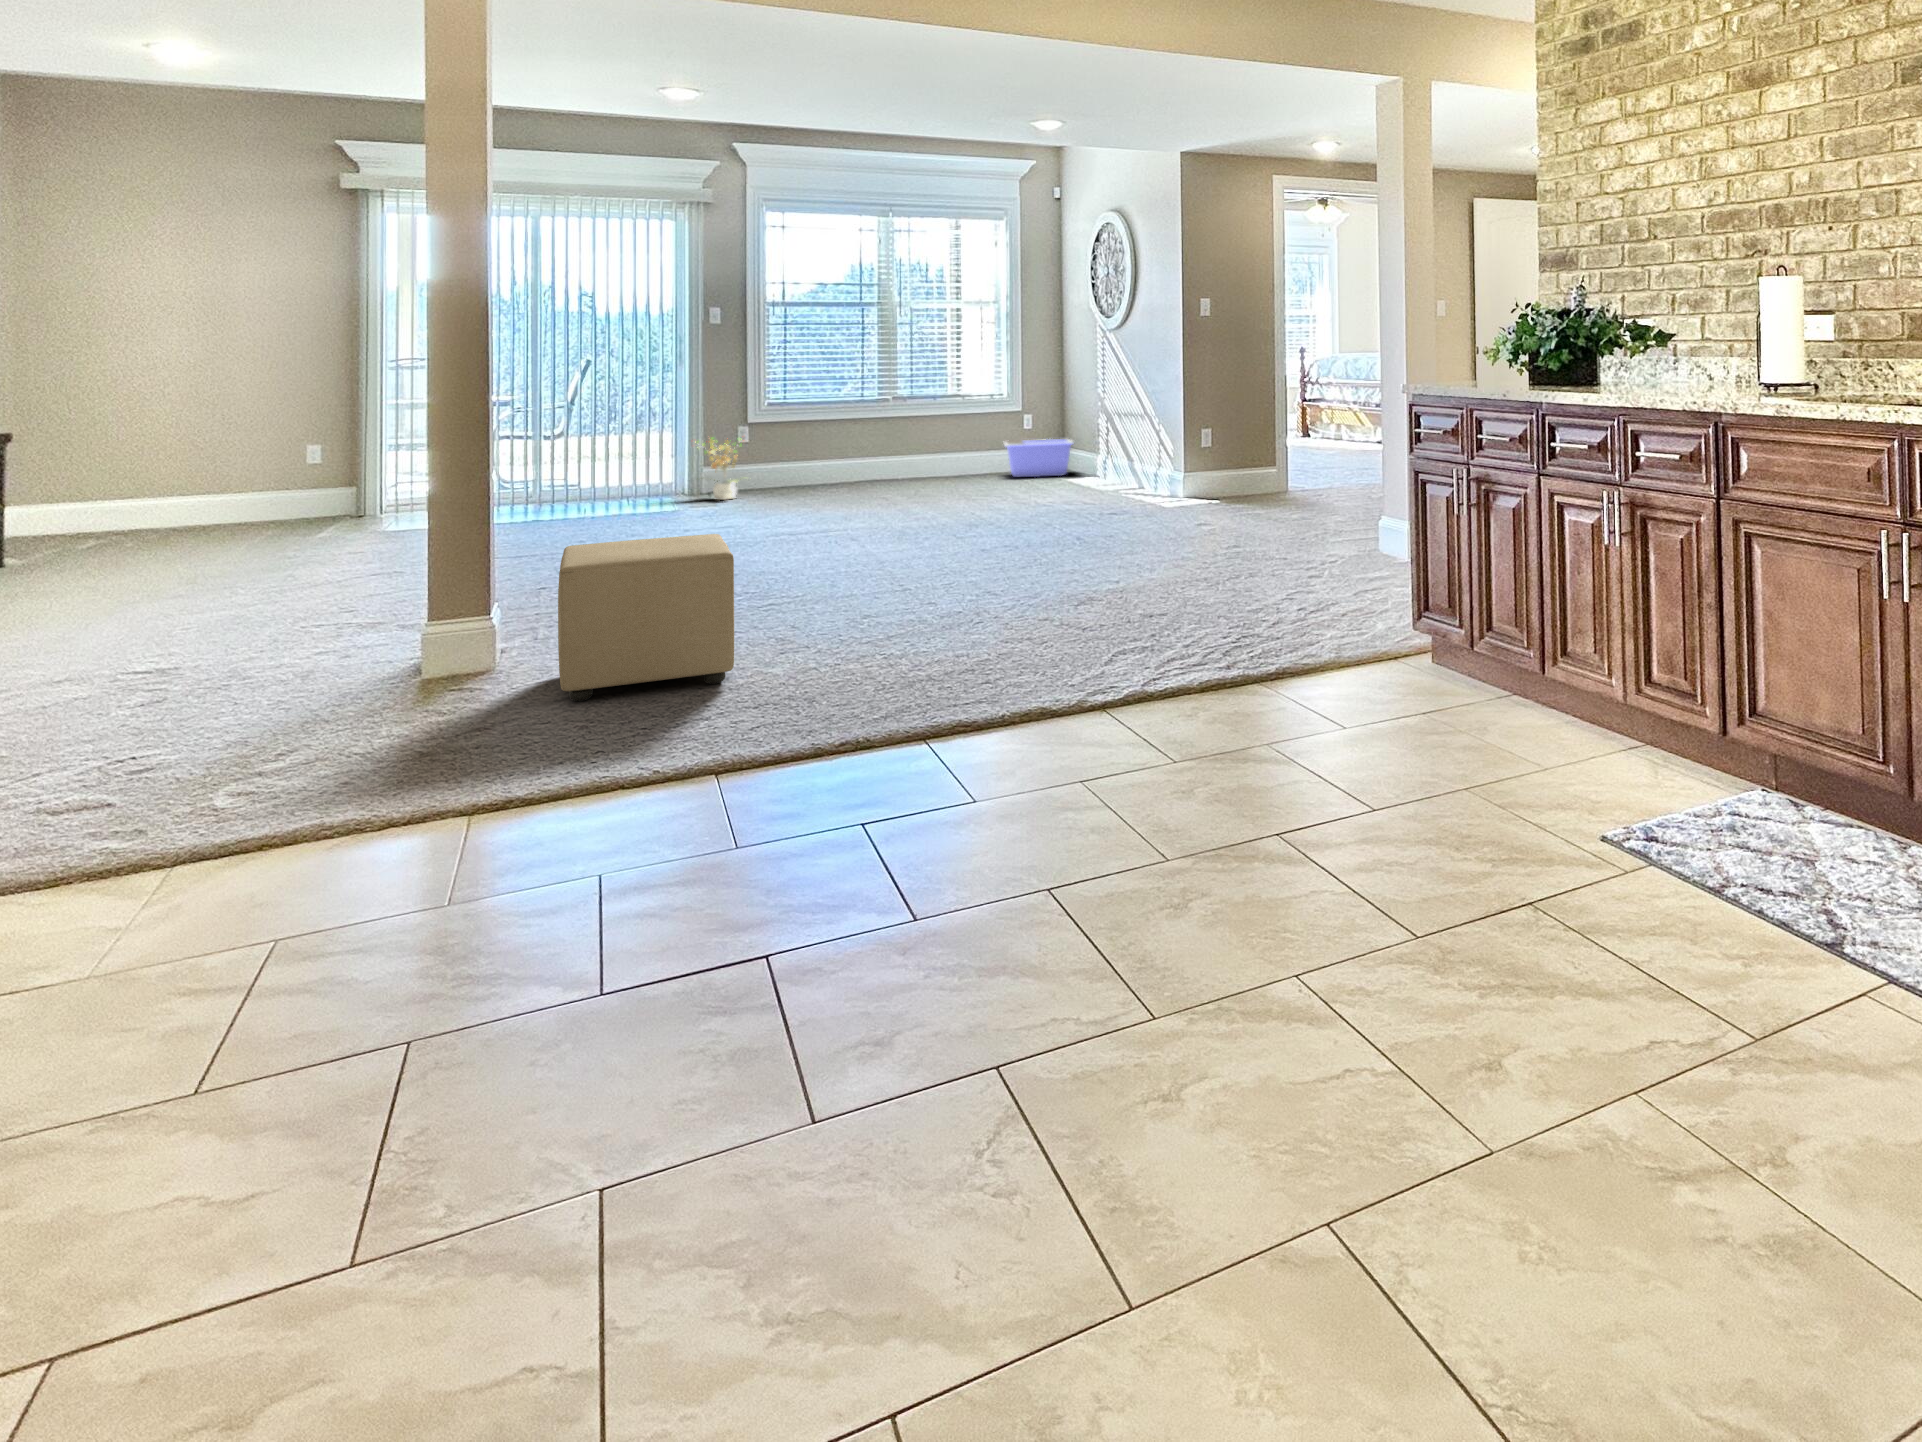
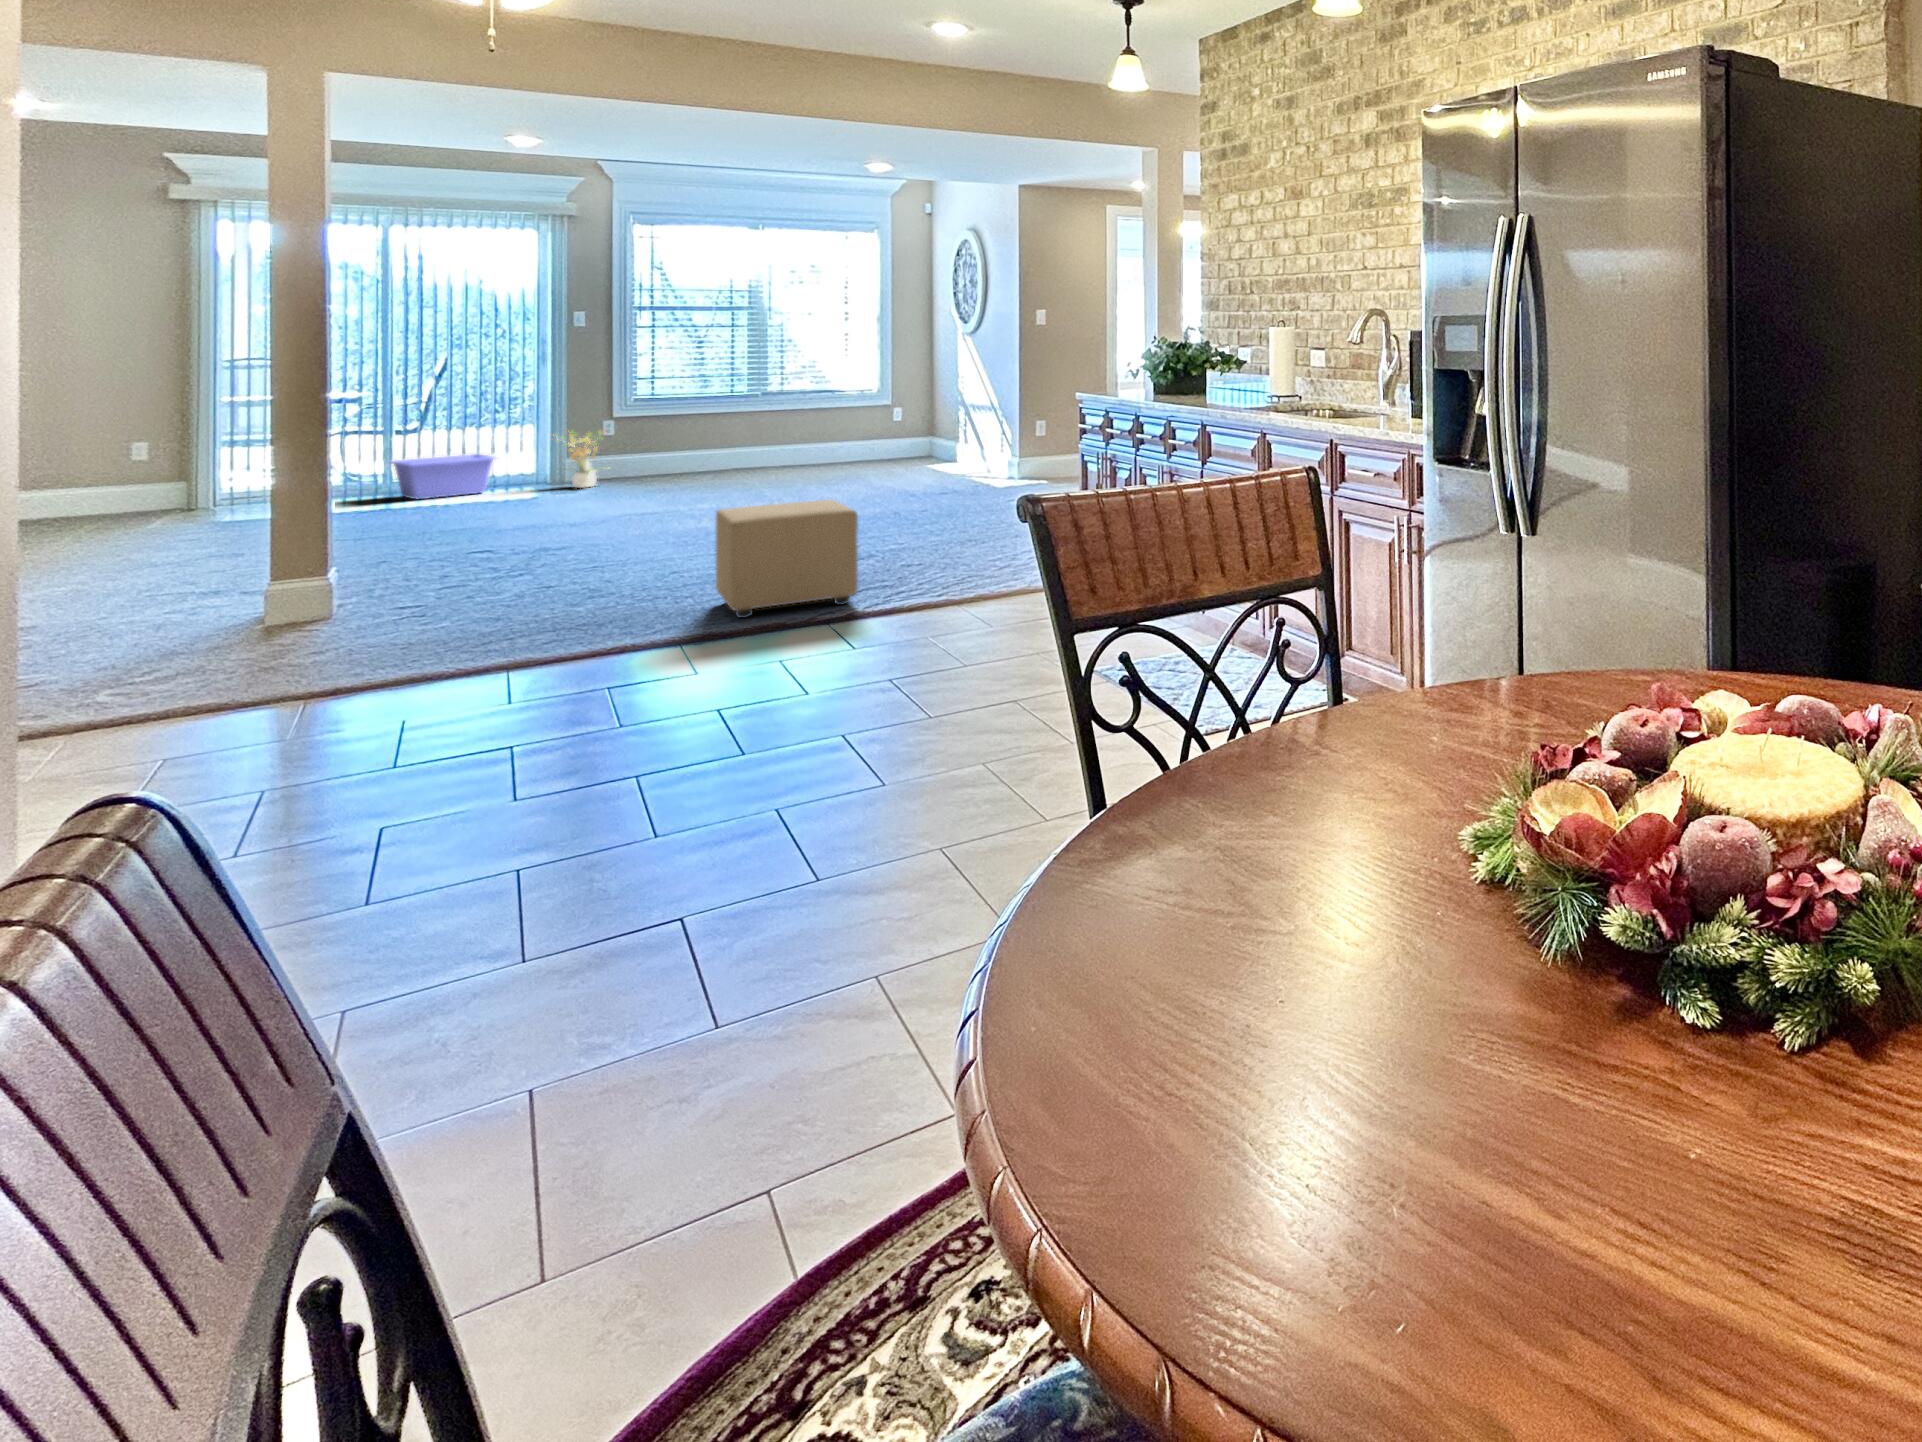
storage bin: present [1004,439,1073,477] -> present [390,454,496,499]
ottoman: present [558,534,734,701] -> present [716,499,858,618]

